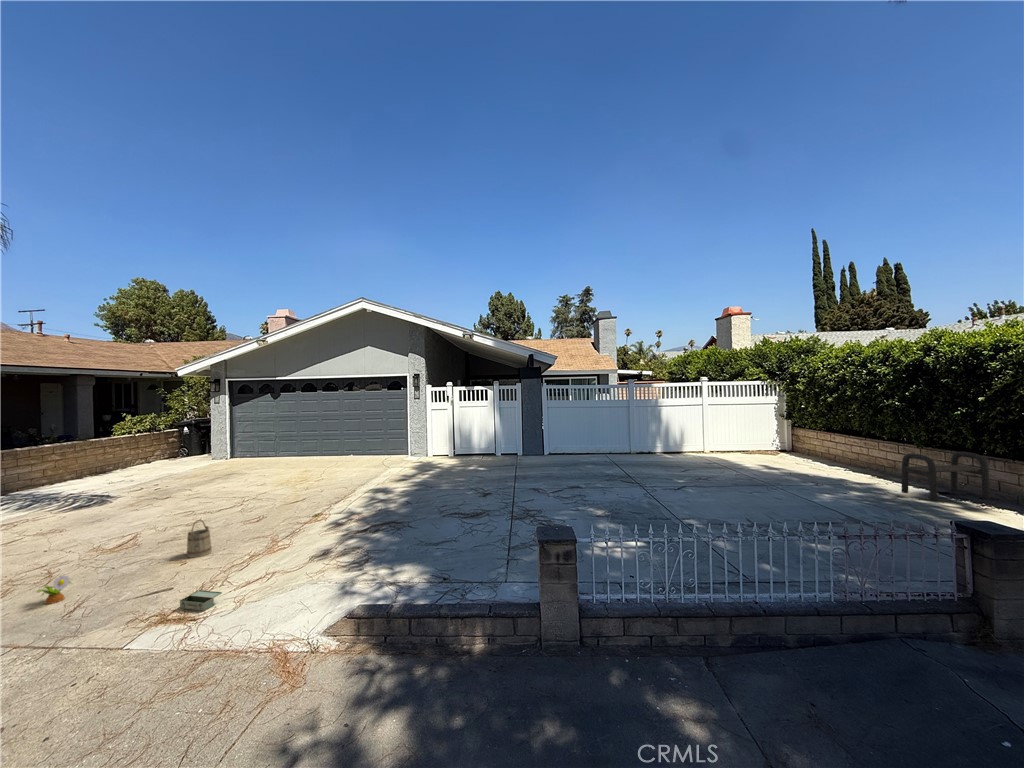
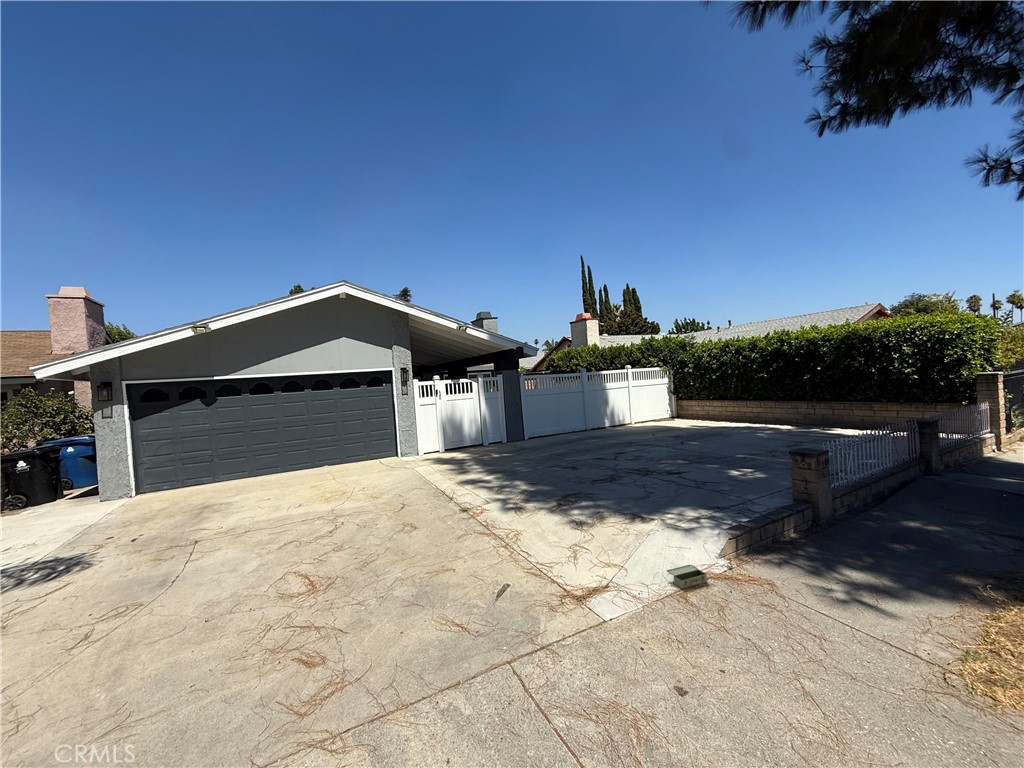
bench: present [902,452,990,501] -> none [799,401,838,430]
bucket: present [187,520,212,558] -> none [507,521,531,566]
decorative plant: present [37,575,71,604] -> none [518,598,551,641]

